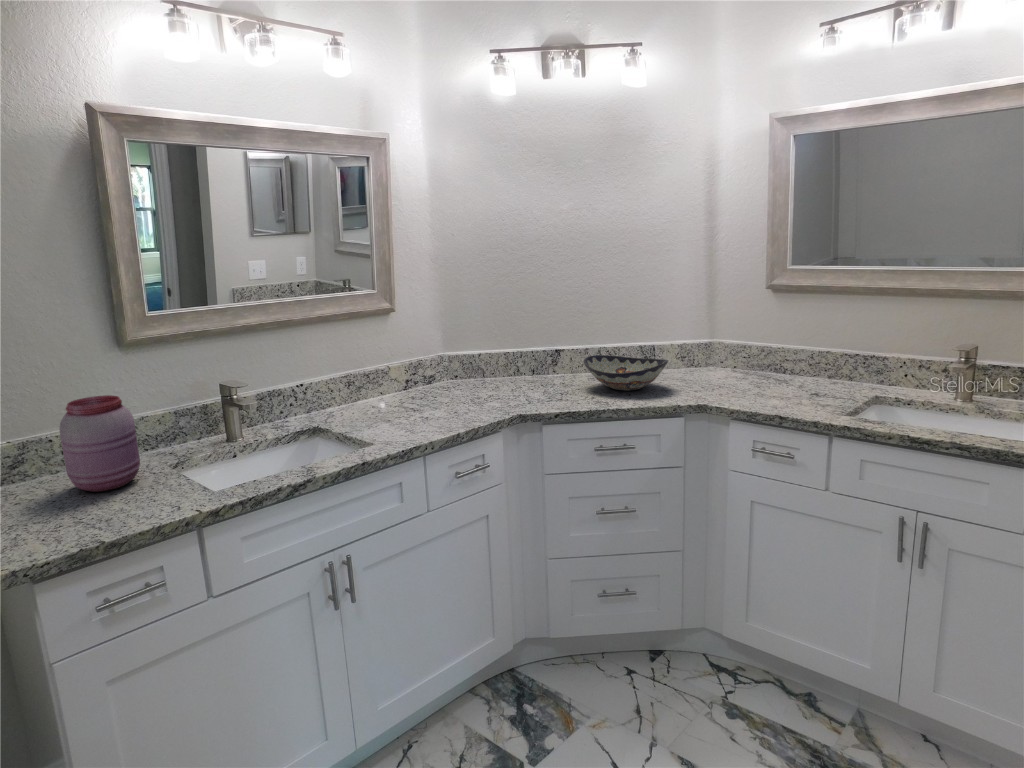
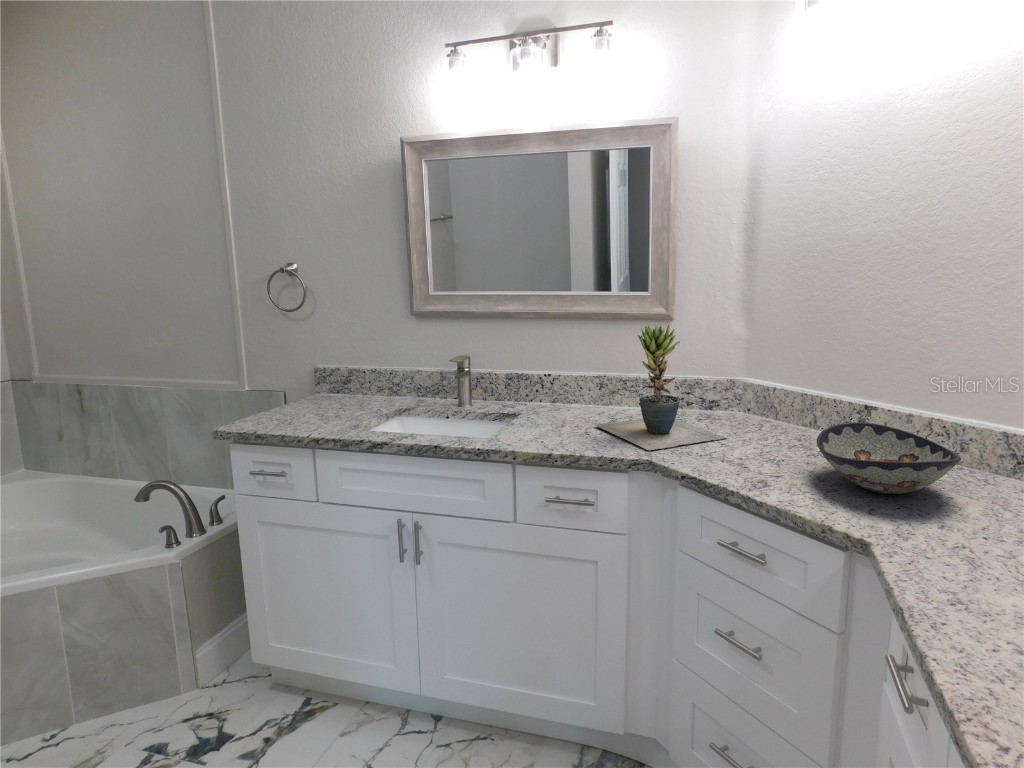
potted plant: none [411,311,503,413] -> present [596,325,726,450]
jar: present [59,395,140,492] -> none [326,345,375,410]

